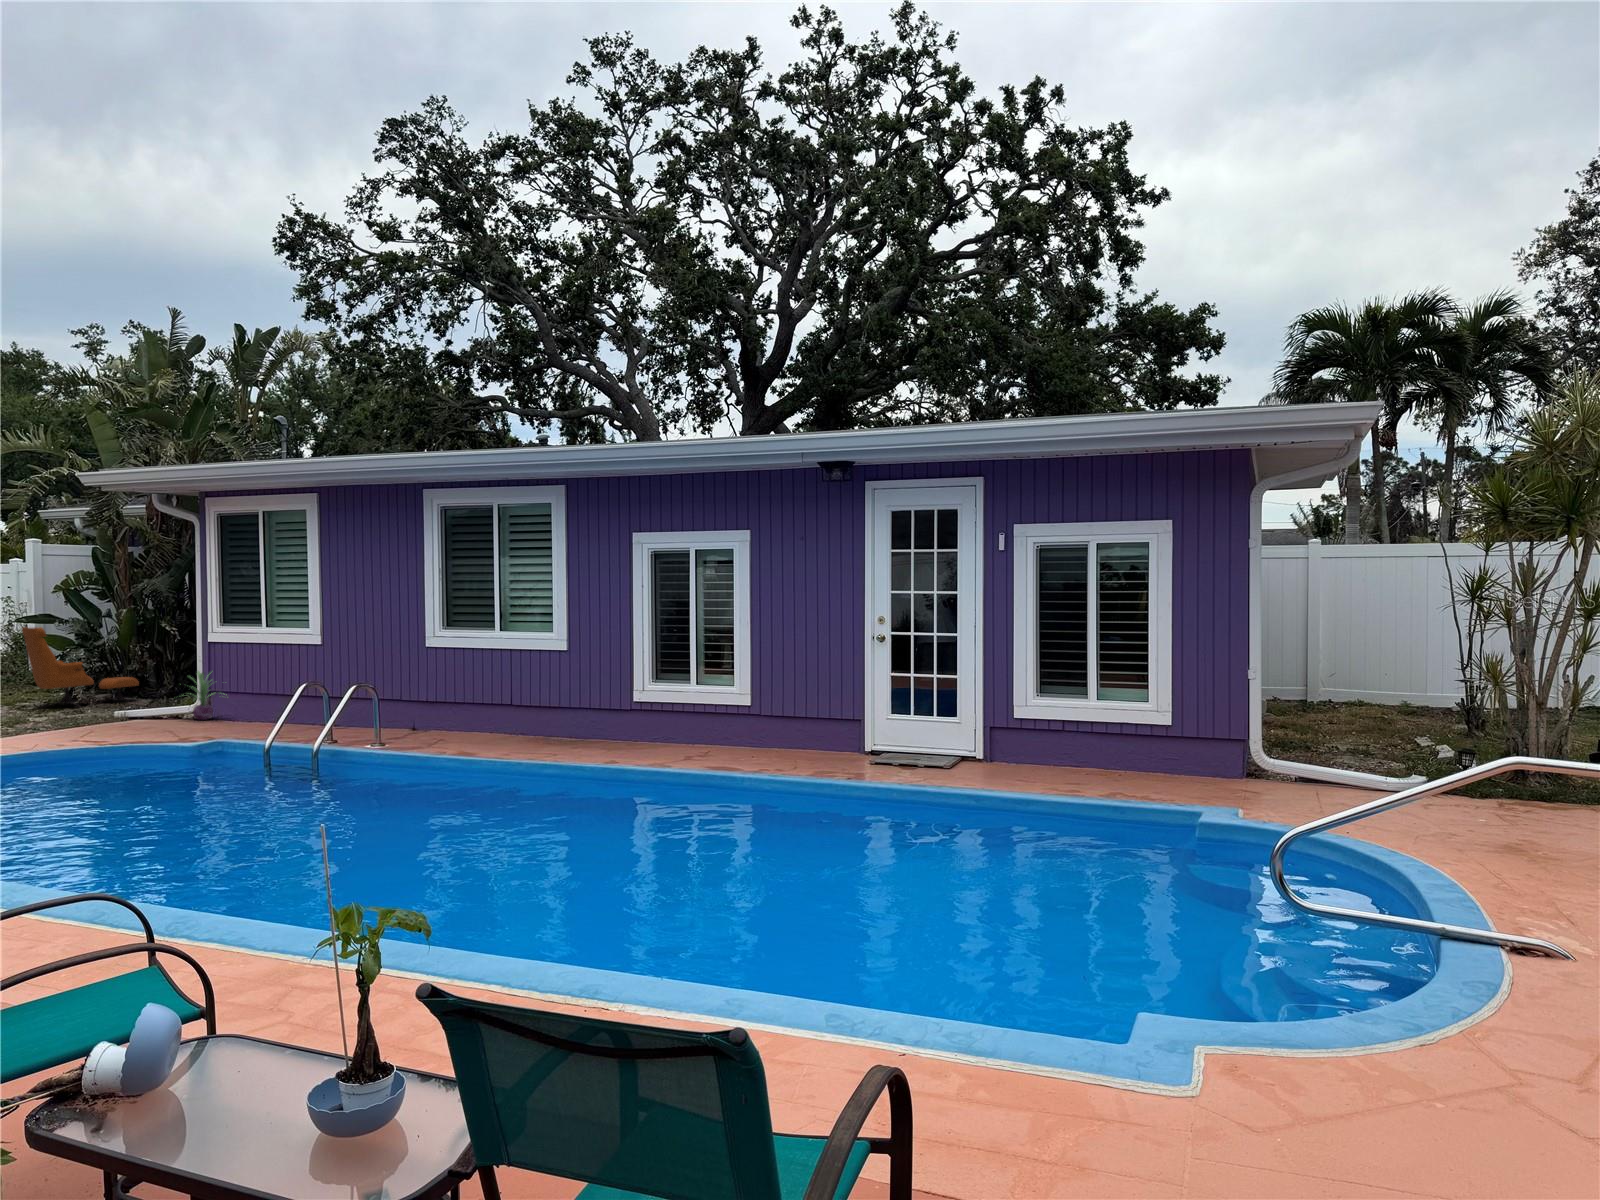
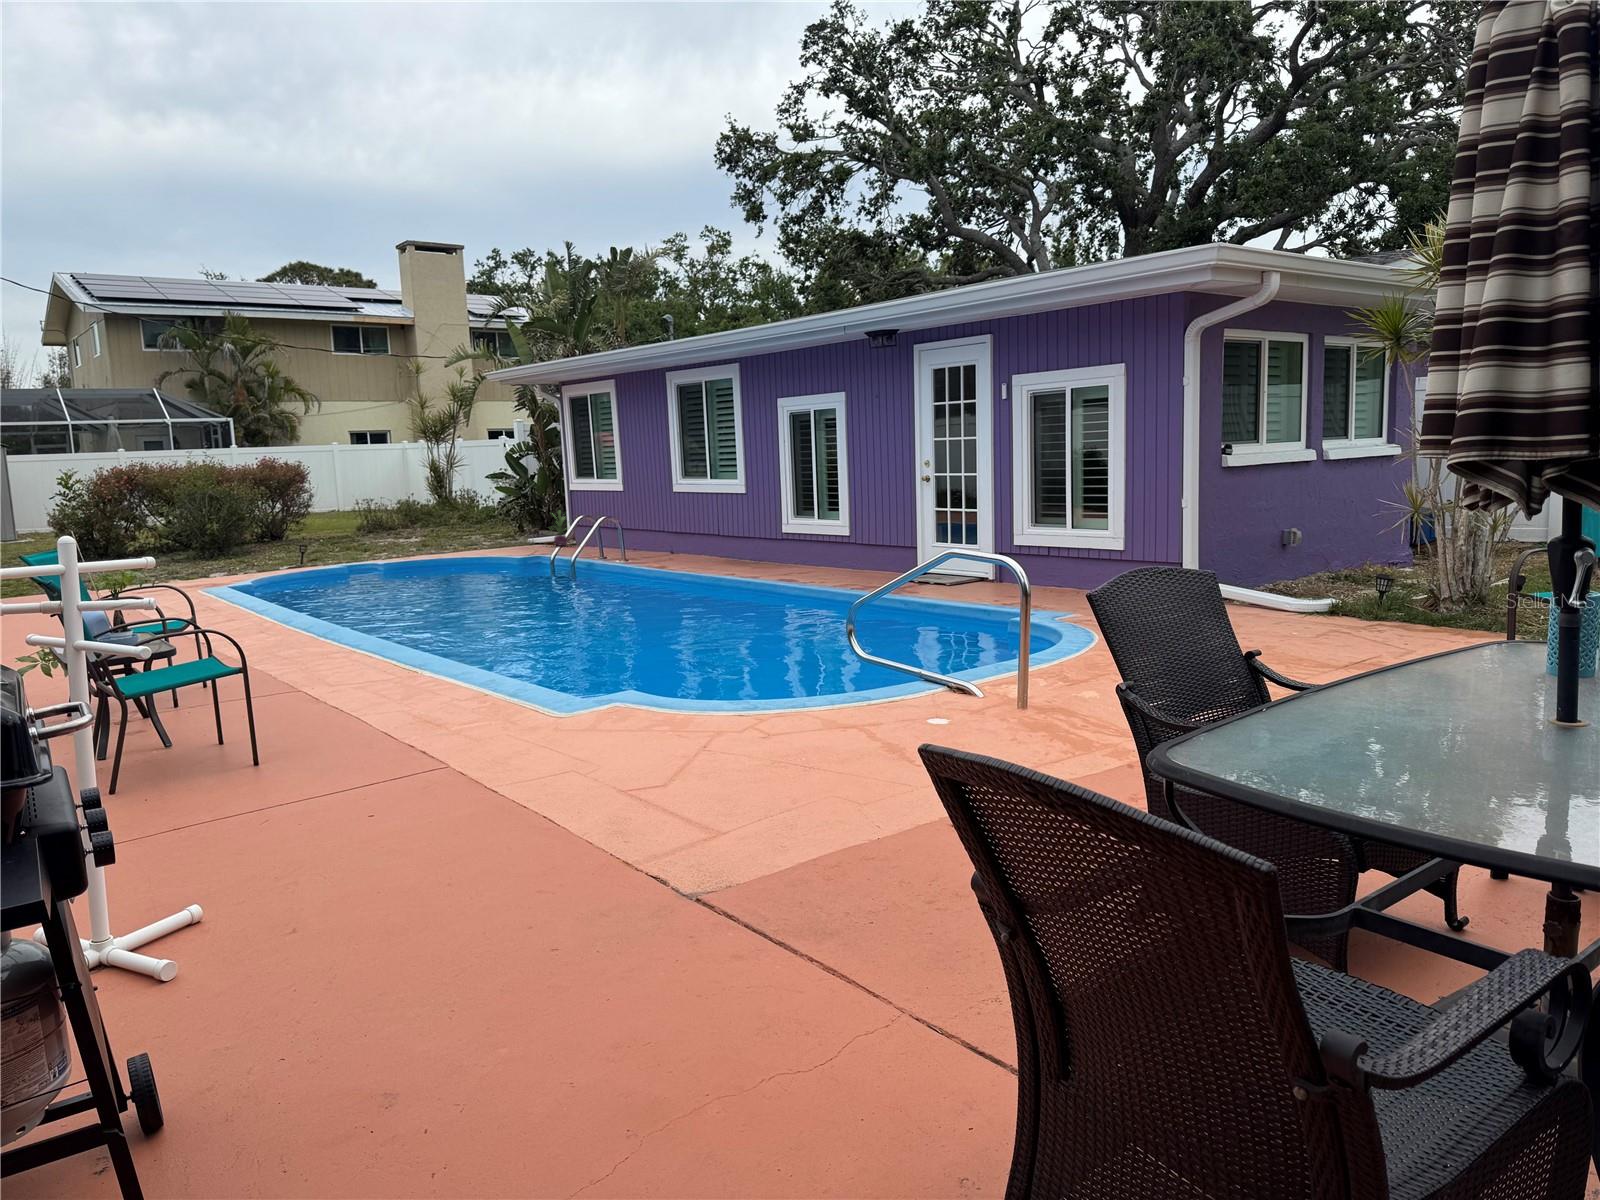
lounge chair: present [22,627,139,708] -> none [476,477,553,536]

